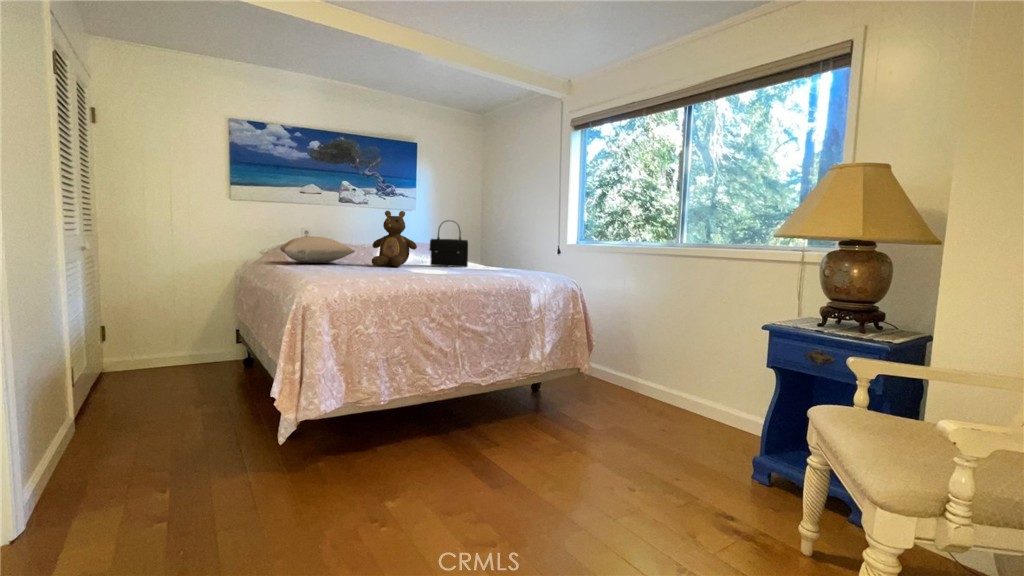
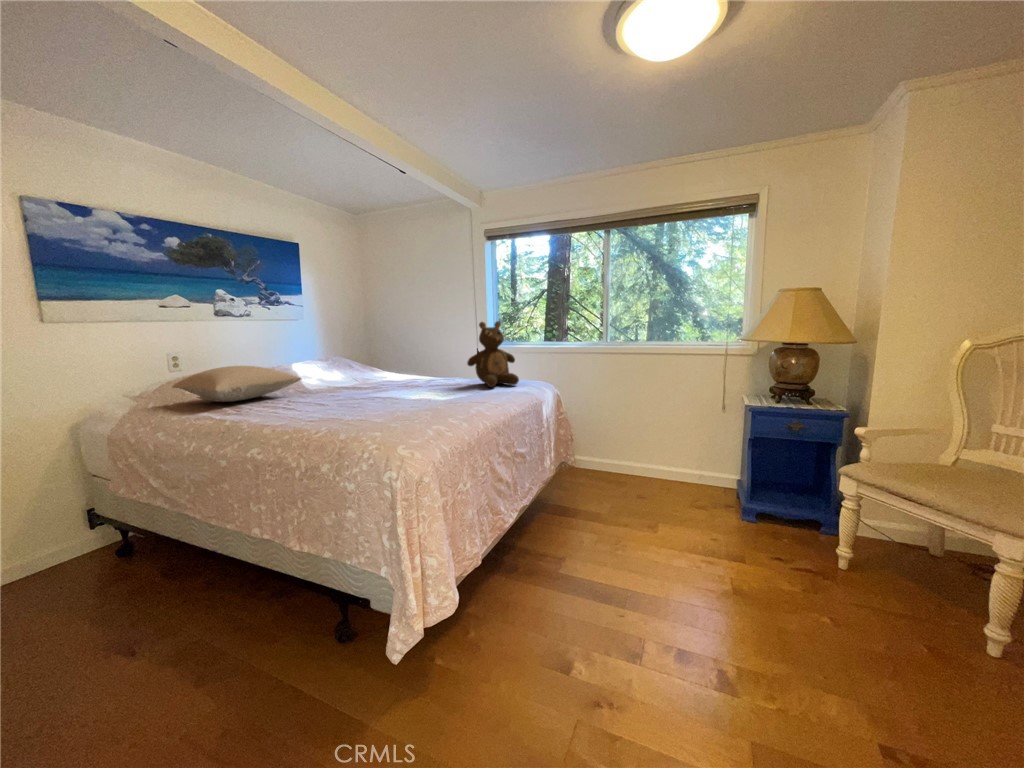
teddy bear: present [372,211,417,267] -> present [467,321,519,387]
handbag: present [429,220,468,267] -> none [382,332,426,382]

